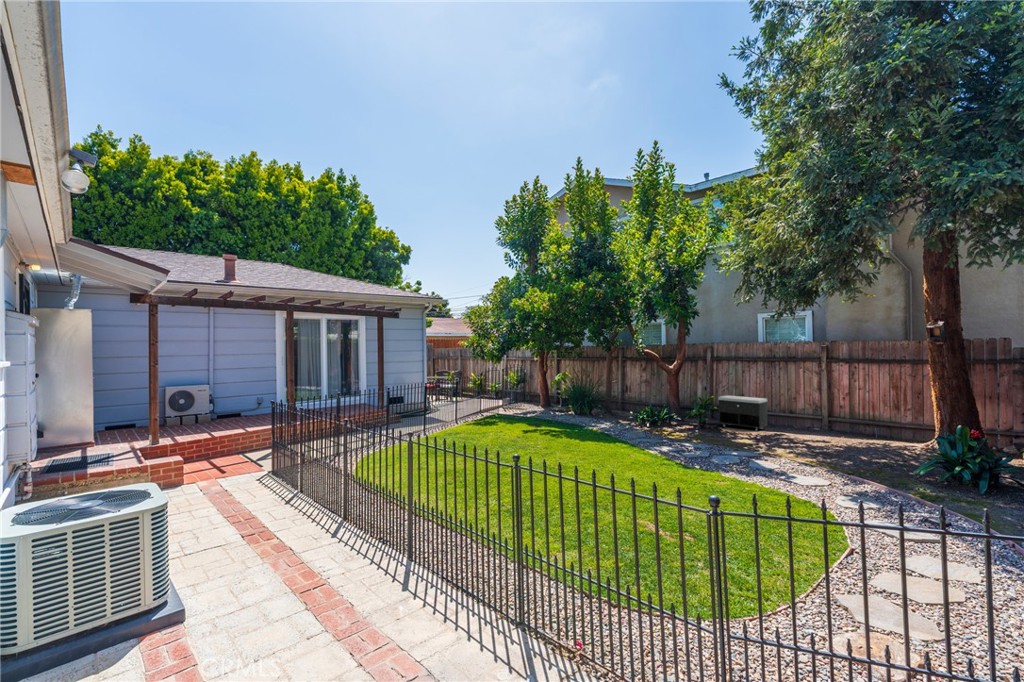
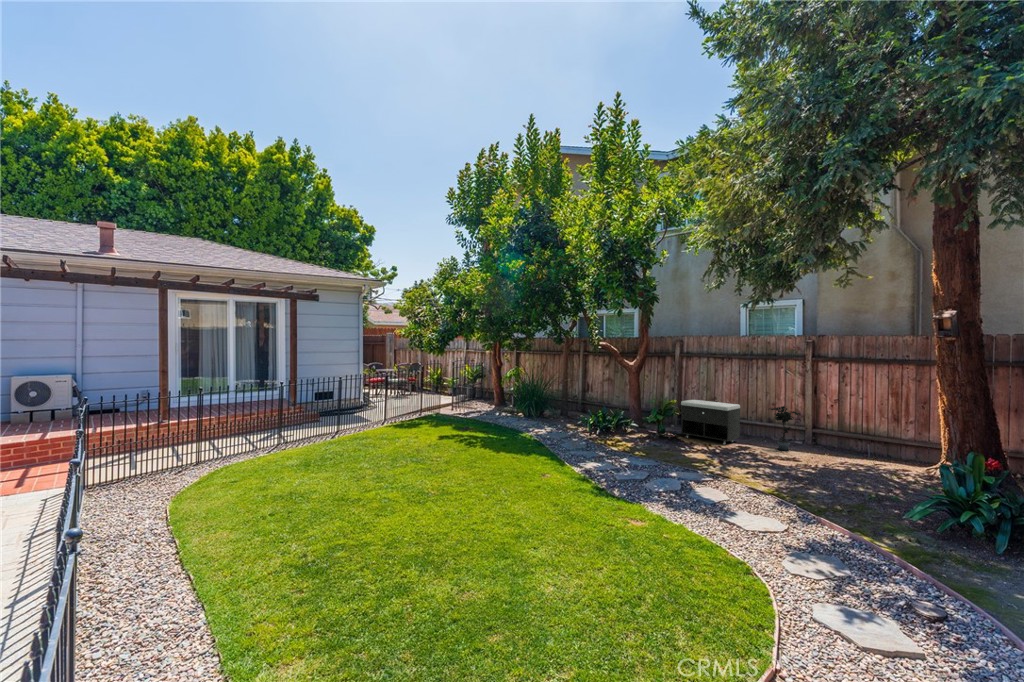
potted plant: none [791,398,819,434] -> present [769,406,800,451]

